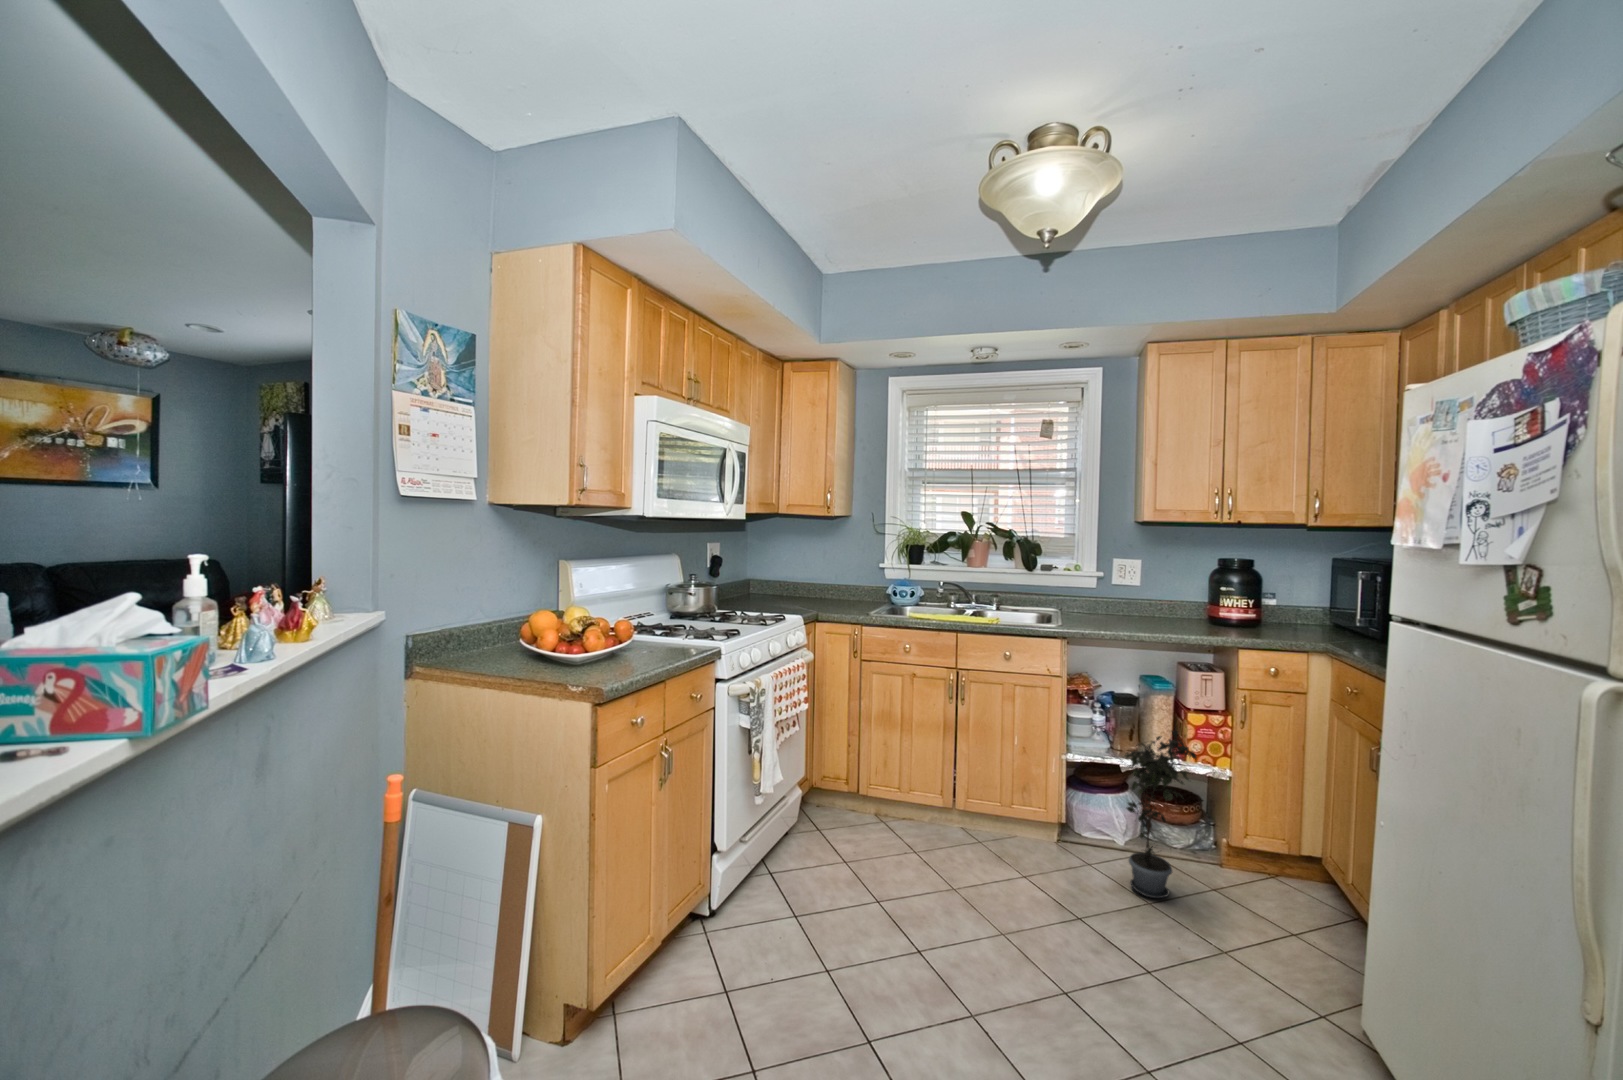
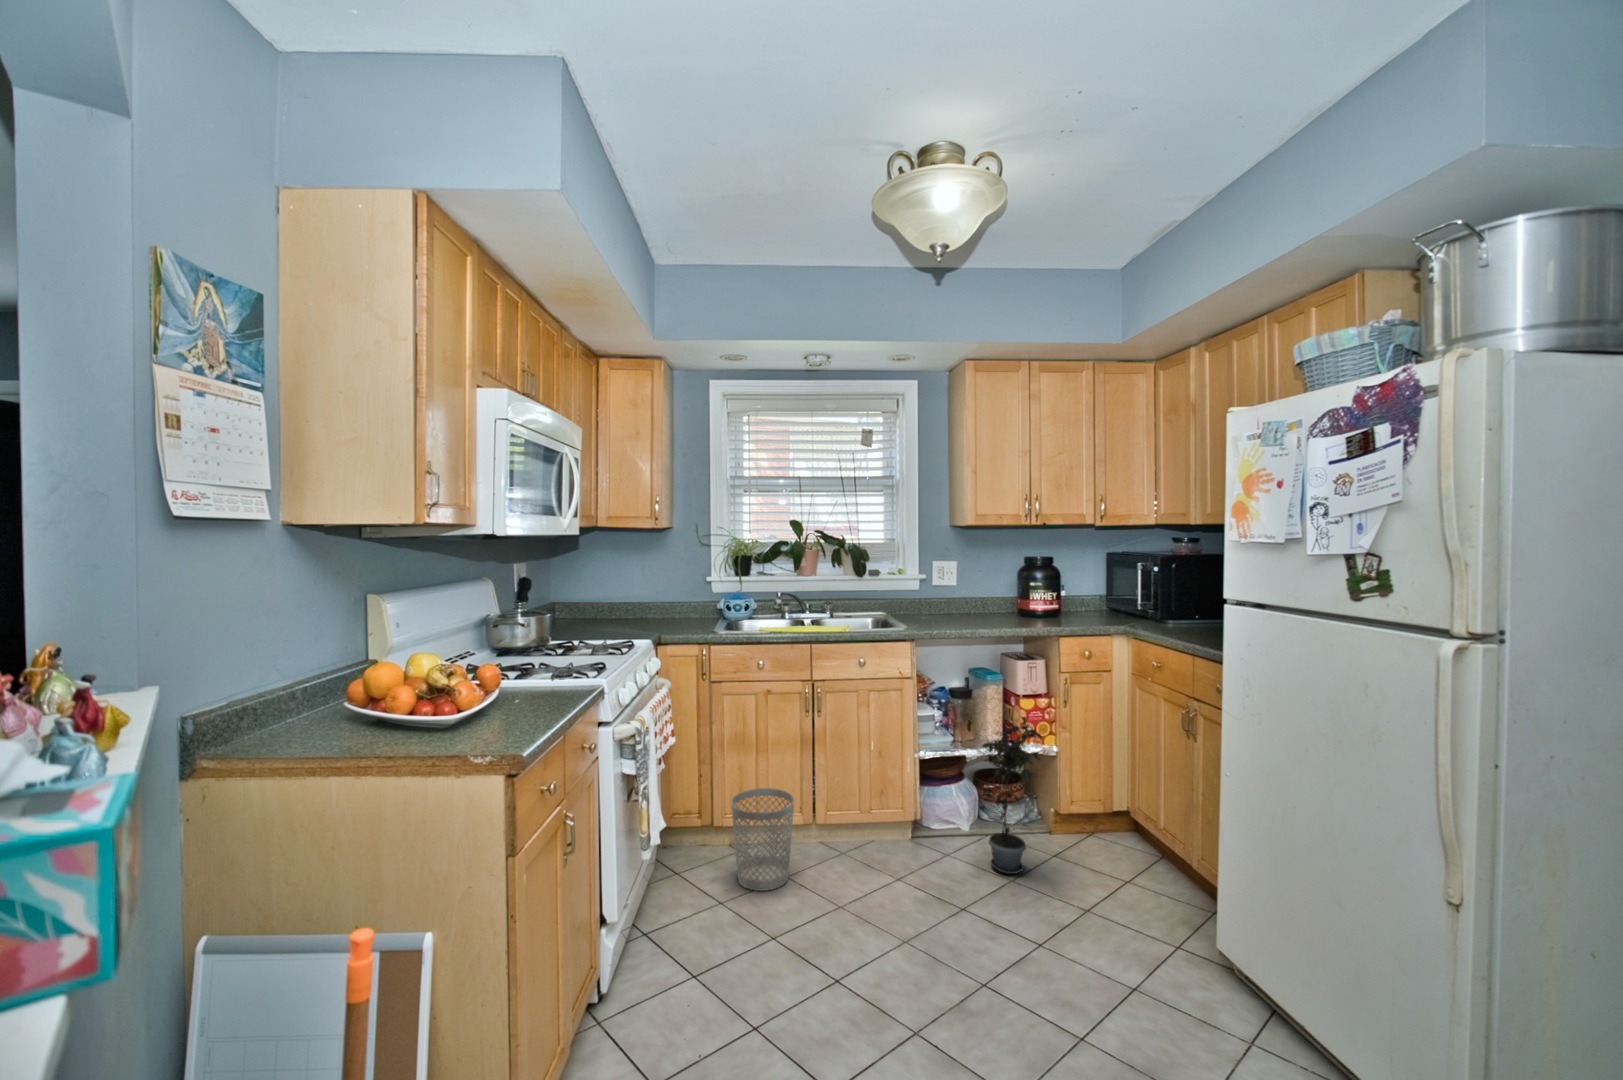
wastebasket: none [863,763,922,857] -> present [731,788,794,891]

